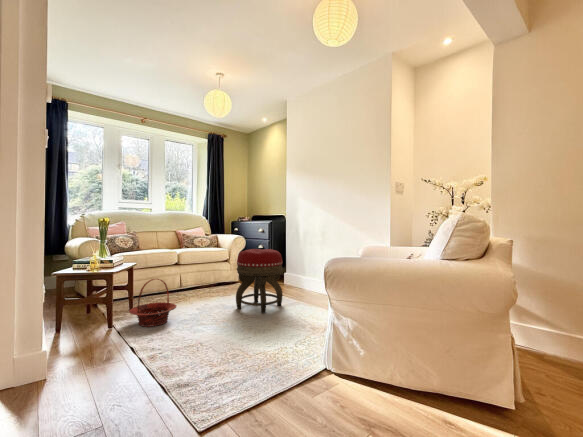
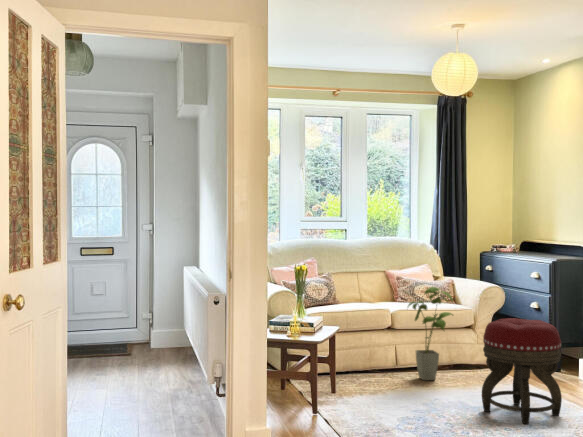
house plant: none [188,235,217,294] -> present [408,287,453,380]
basket: present [129,279,177,327] -> none [336,354,396,418]

